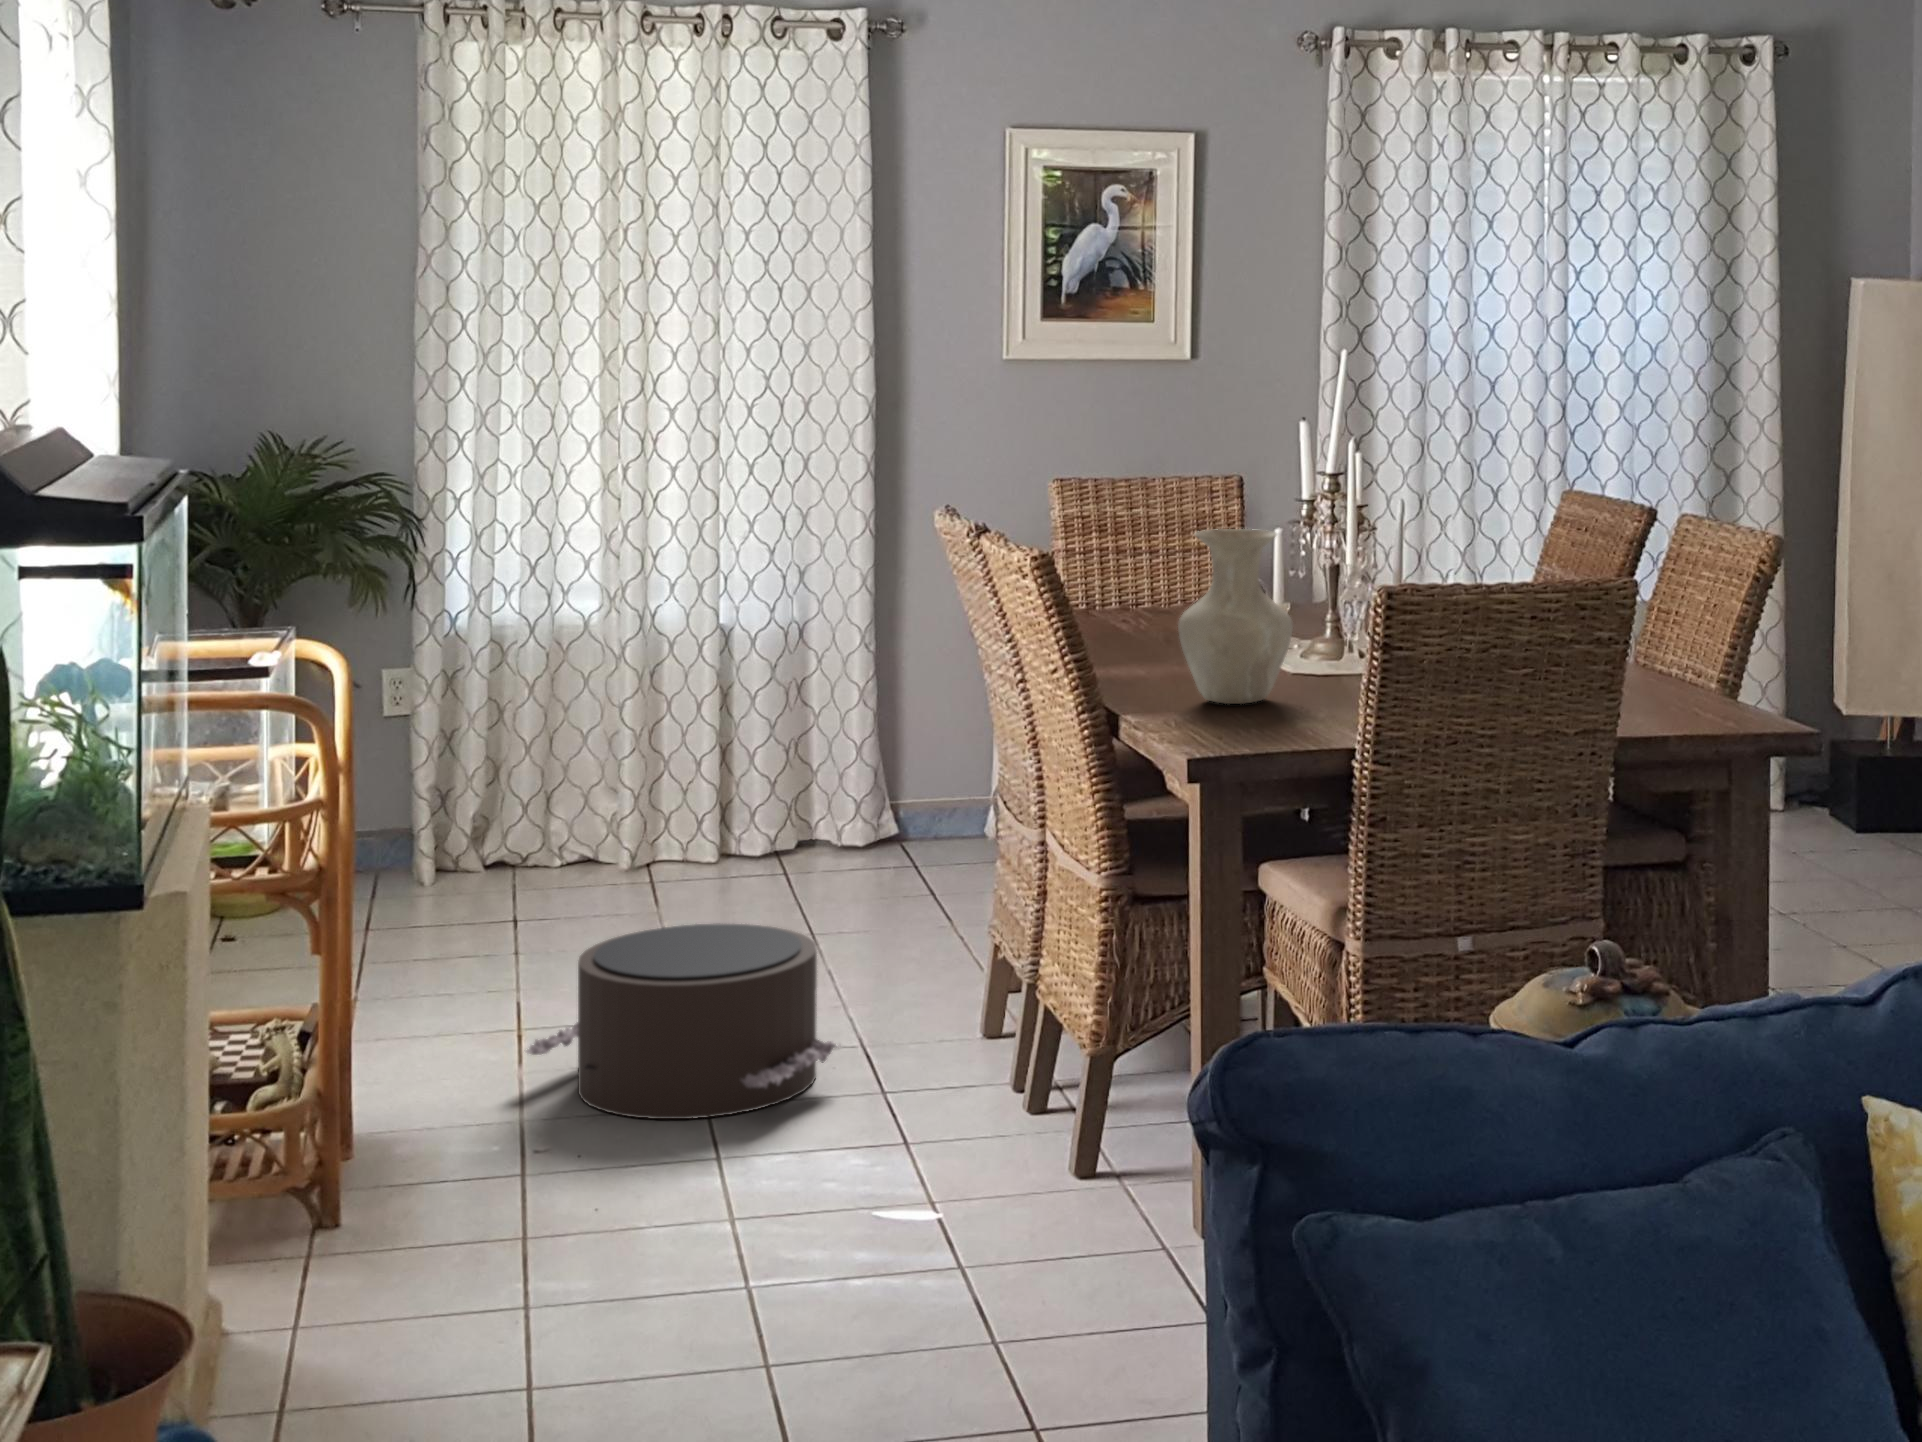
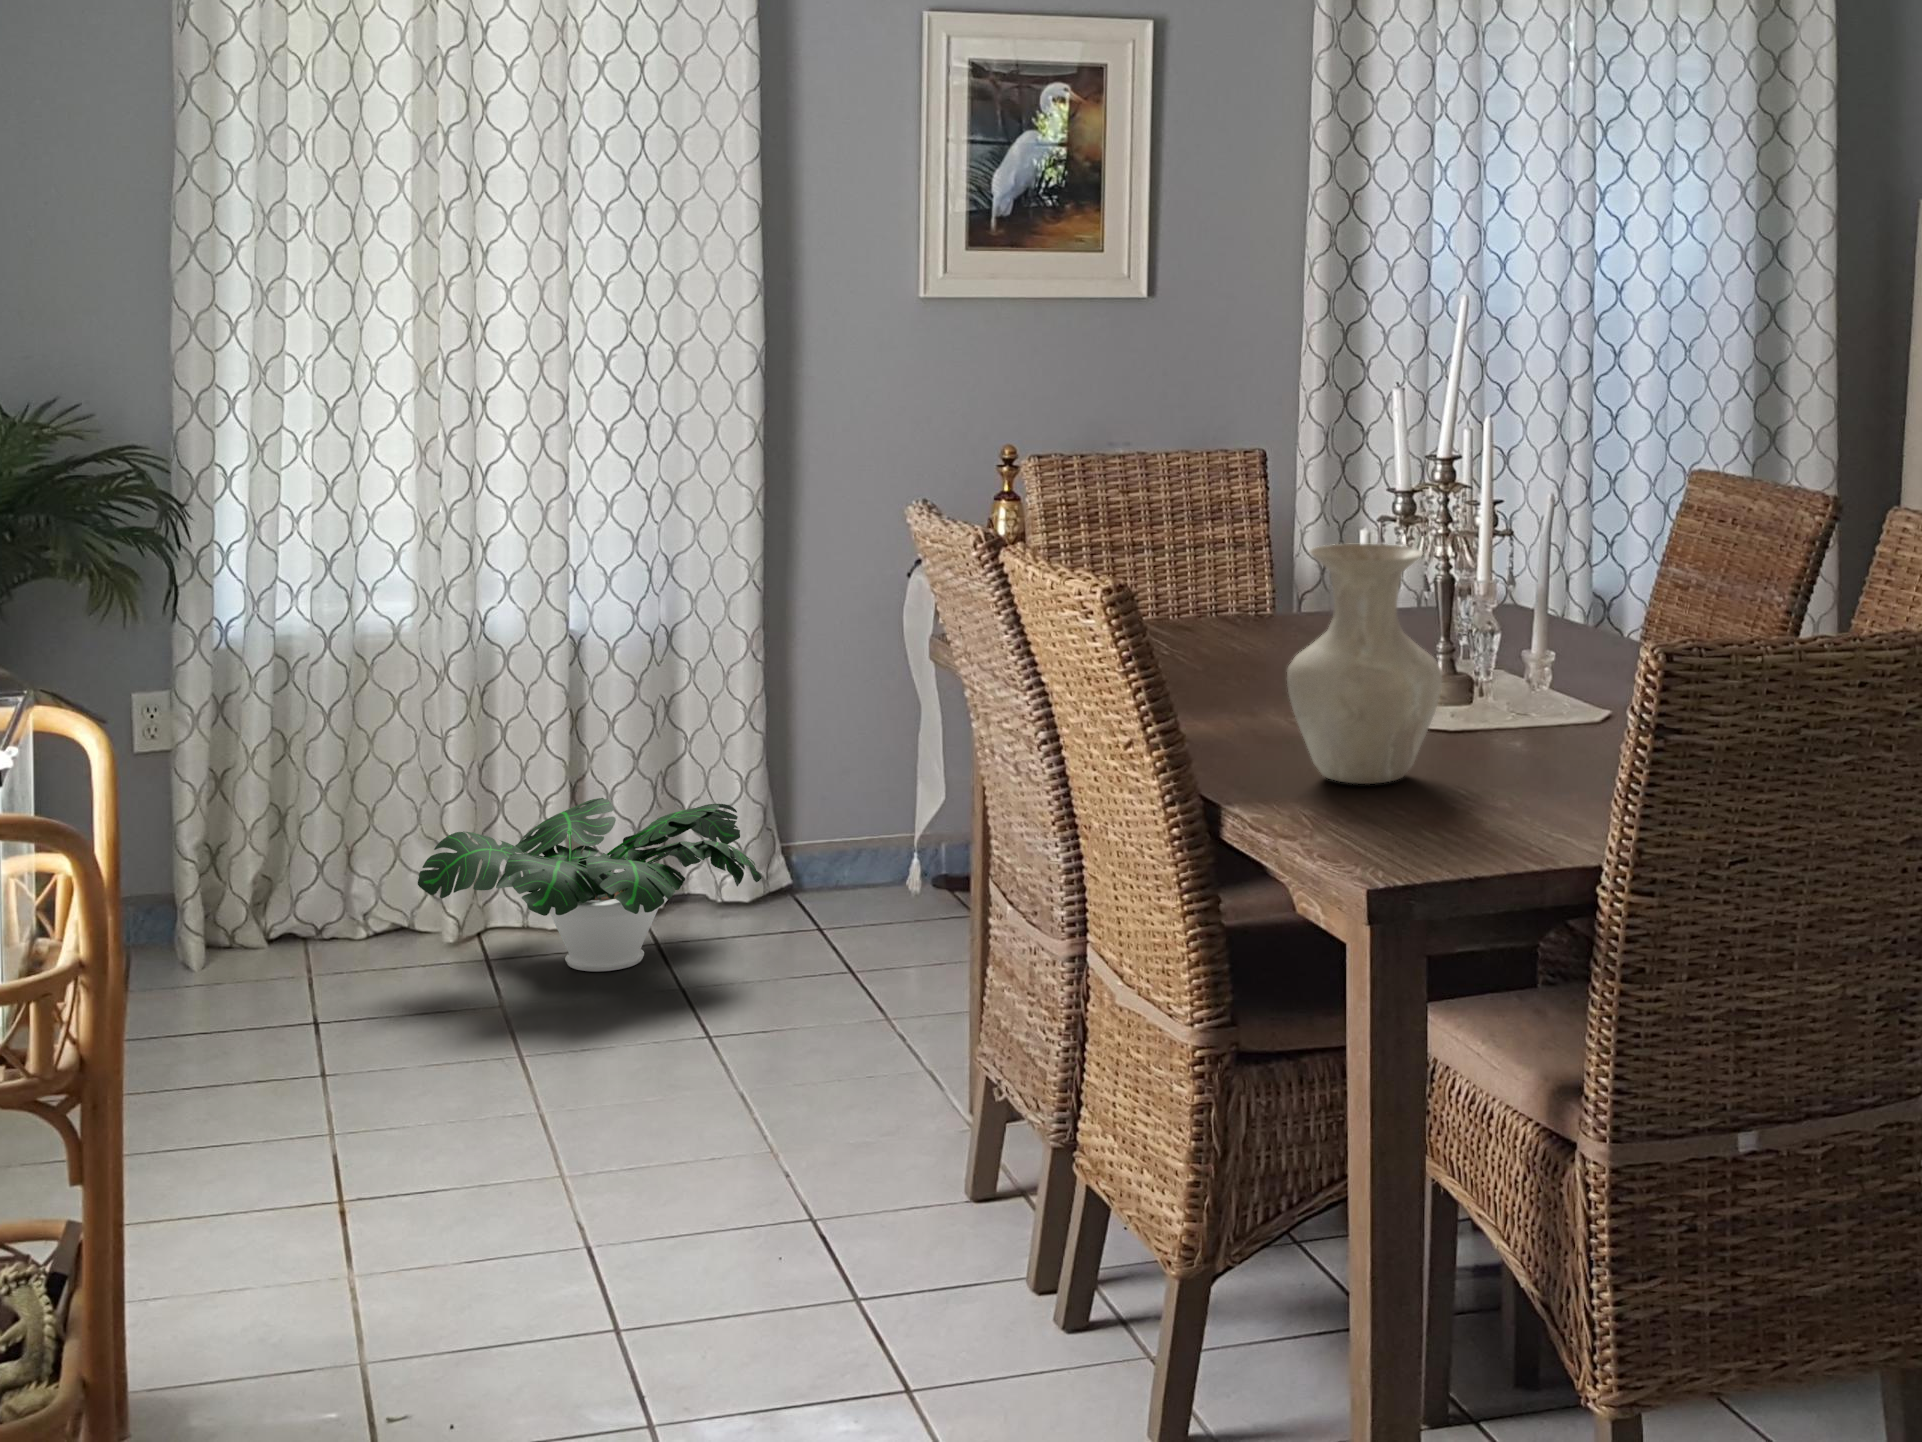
potted plant: none [594,757,859,891] -> present [418,798,762,972]
pouf: present [526,924,836,1119] -> none [363,1064,804,1360]

